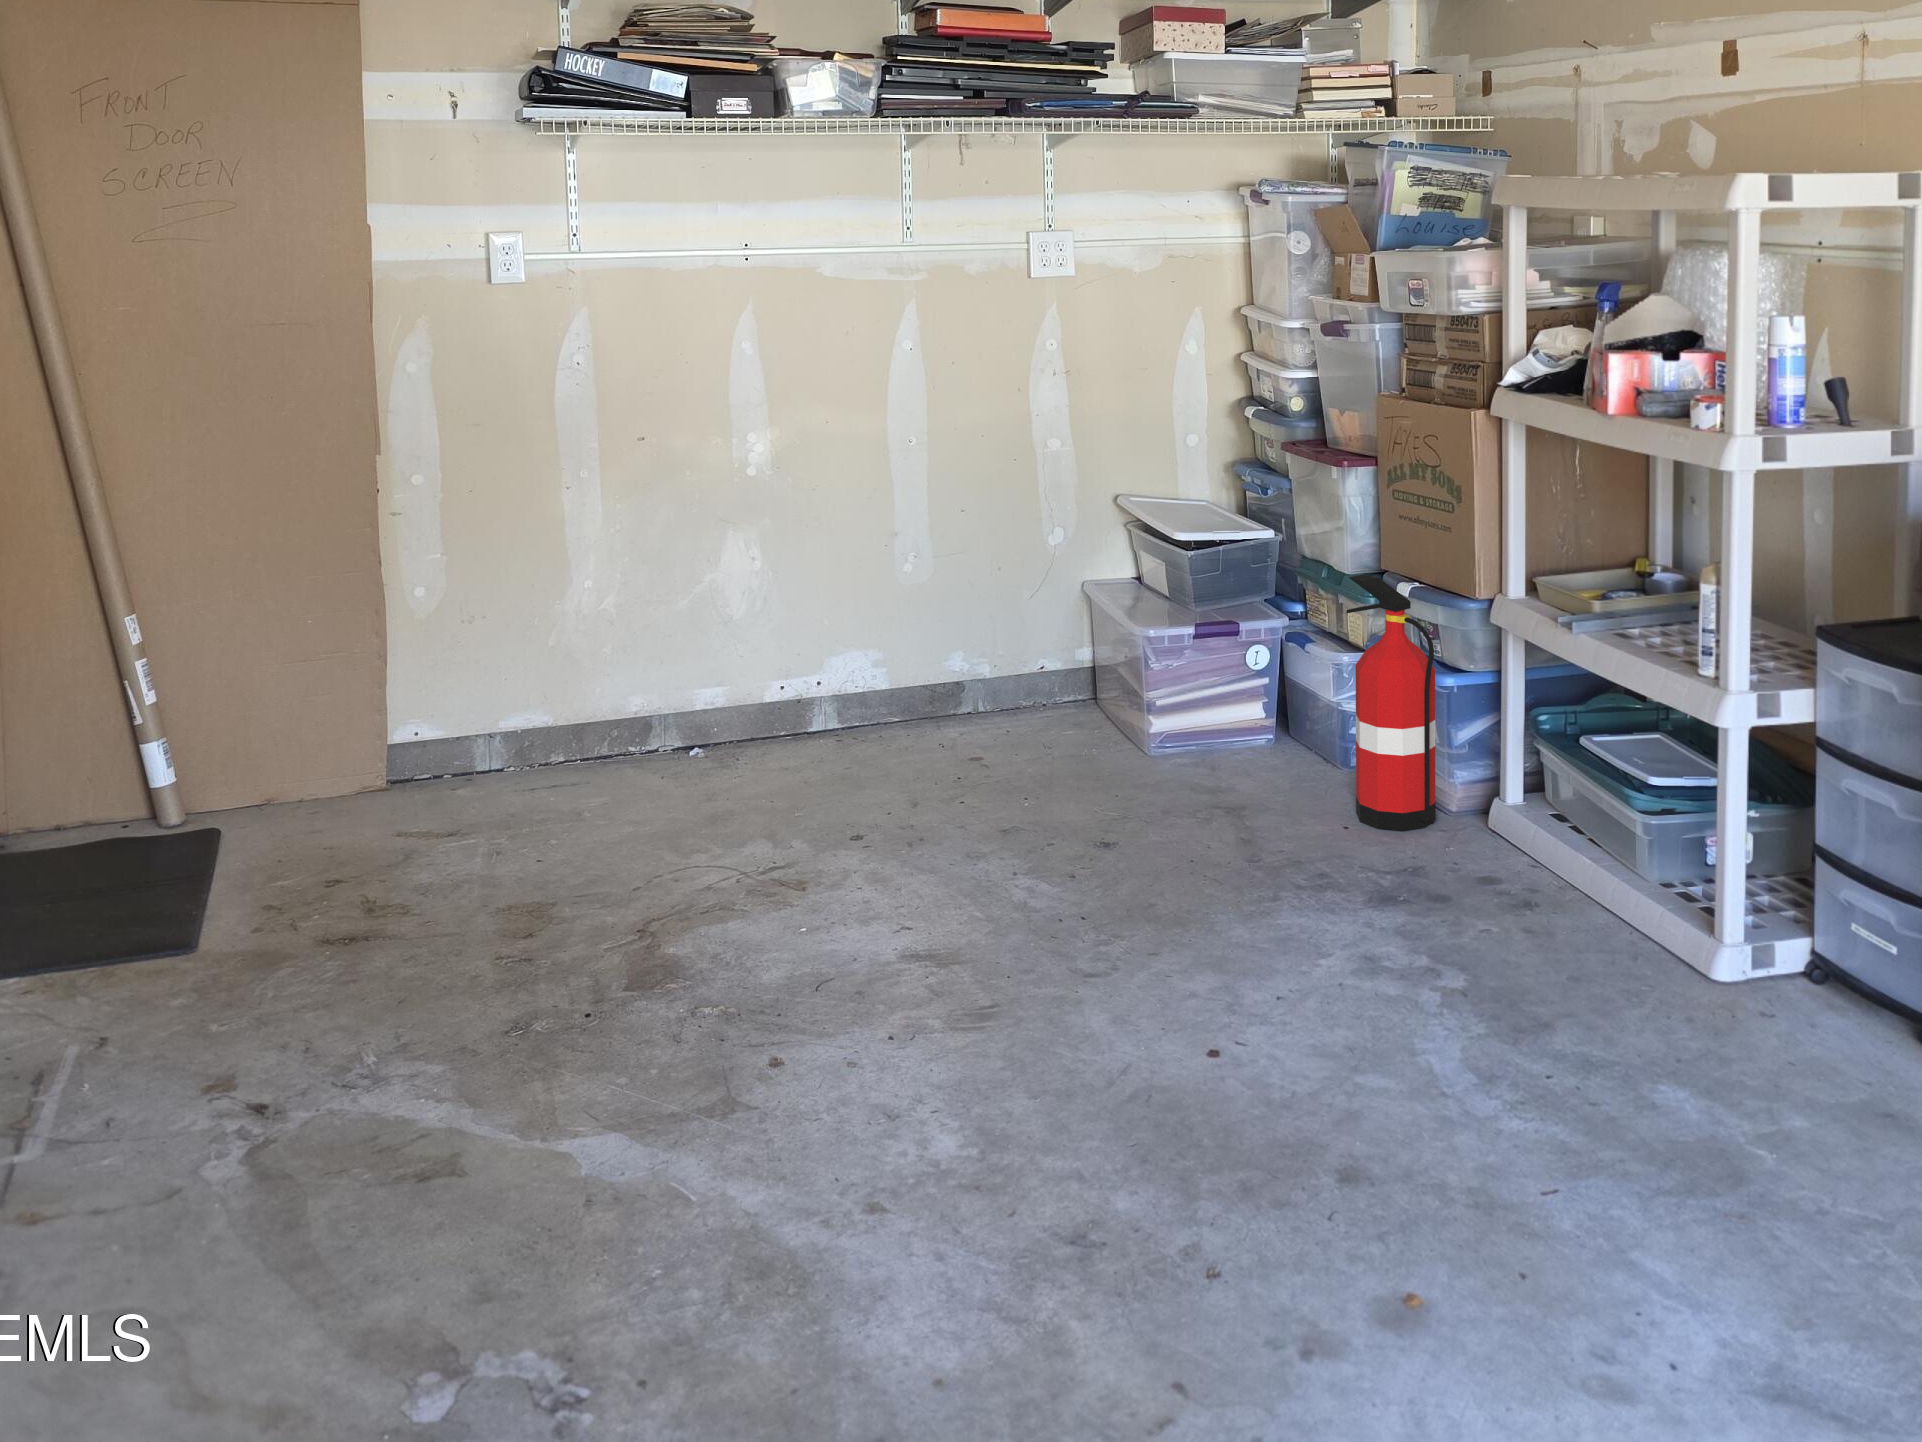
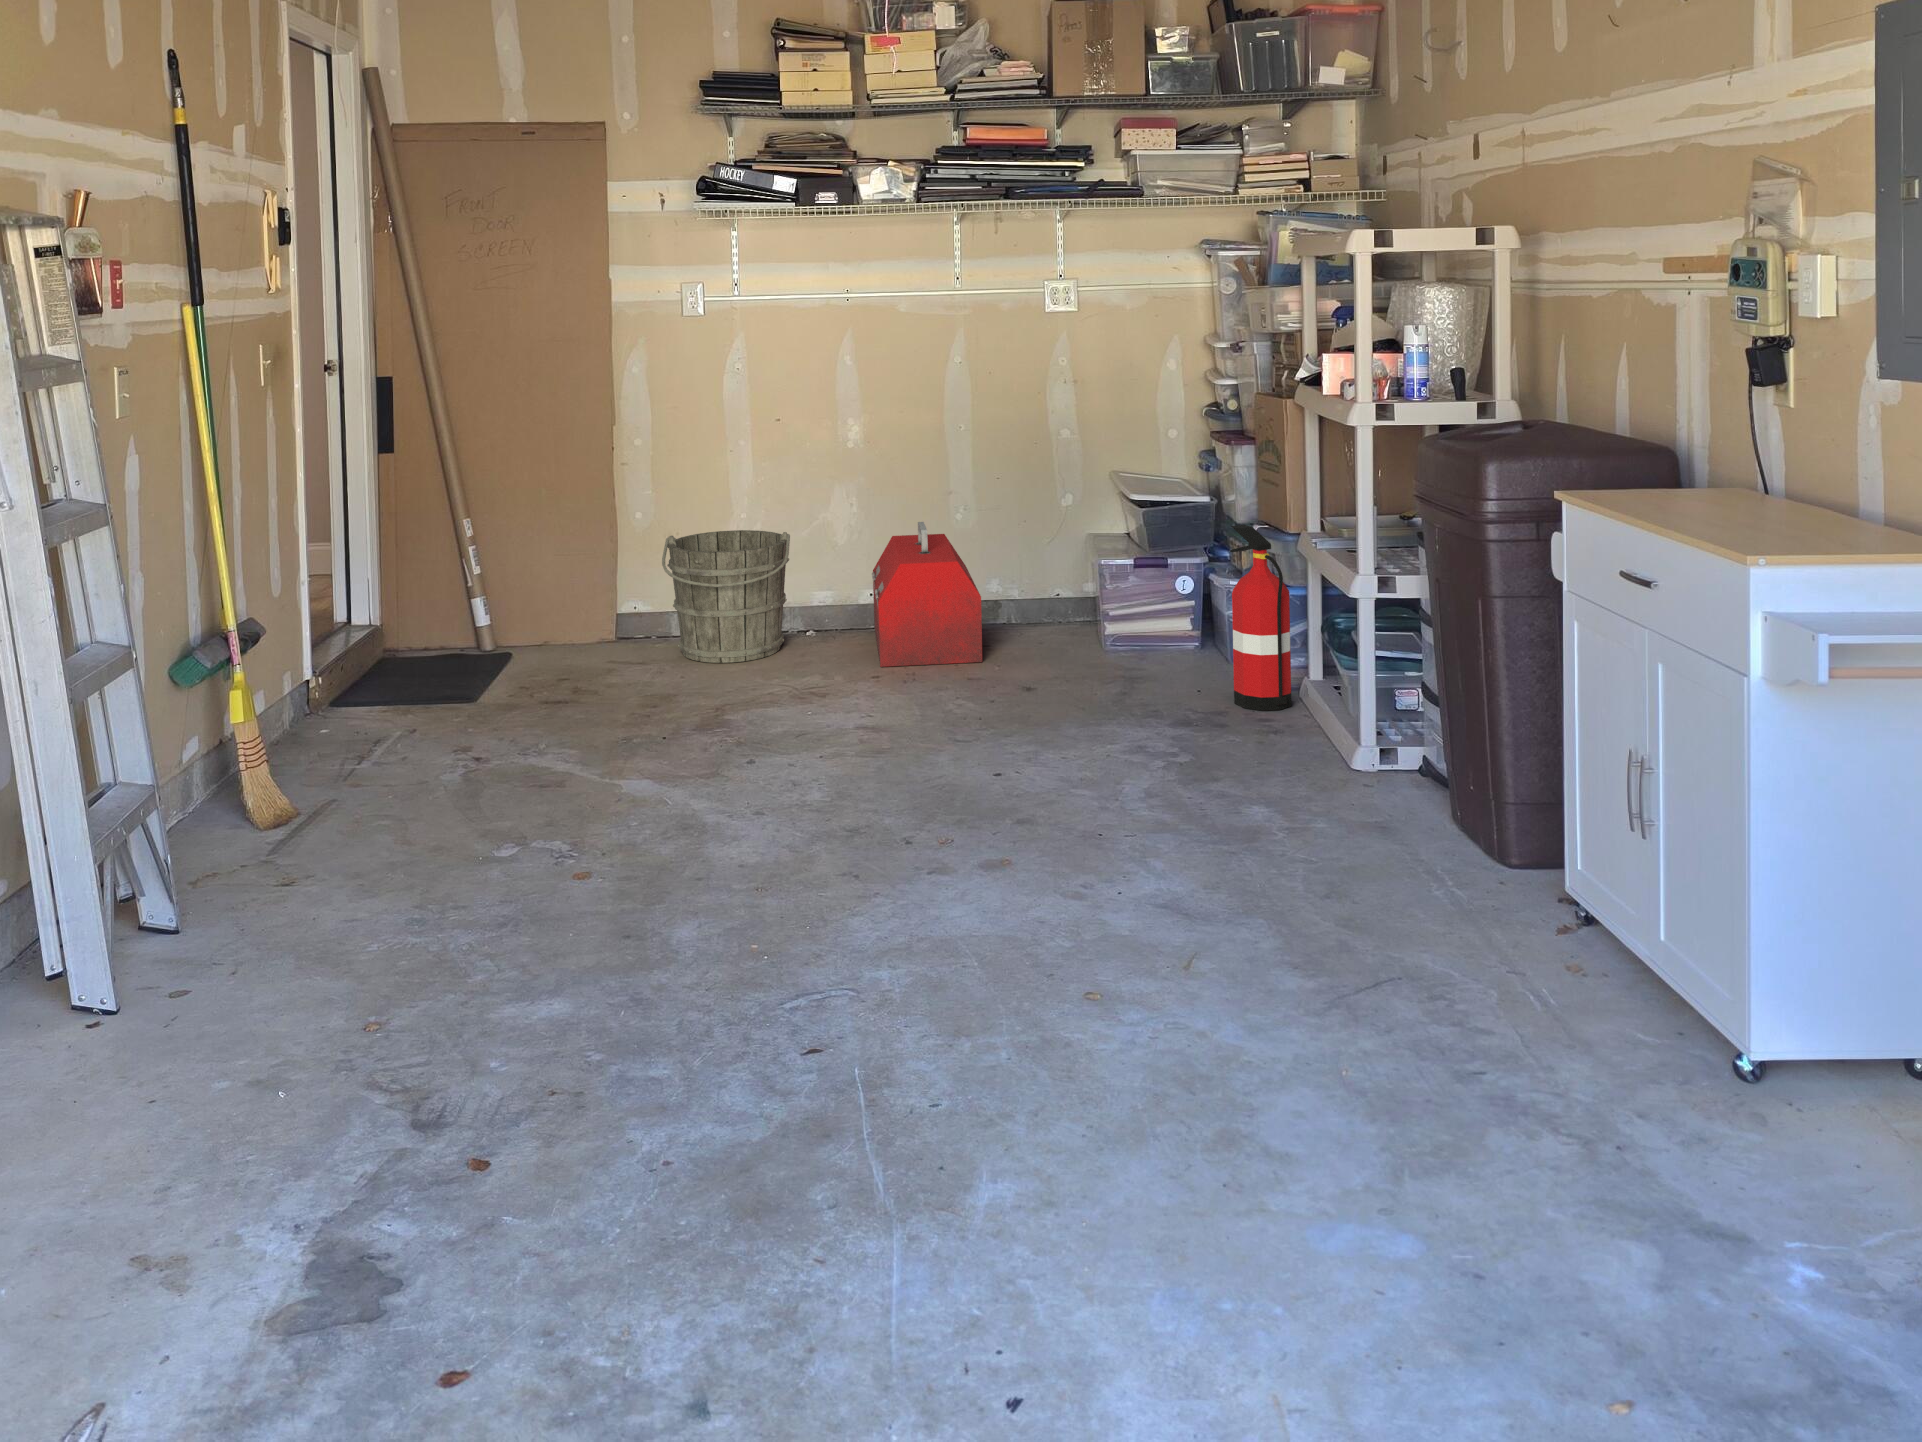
toolbox: none [790,580,979,802] -> present [872,522,982,667]
bucket: none [481,605,683,816] -> present [662,530,790,663]

